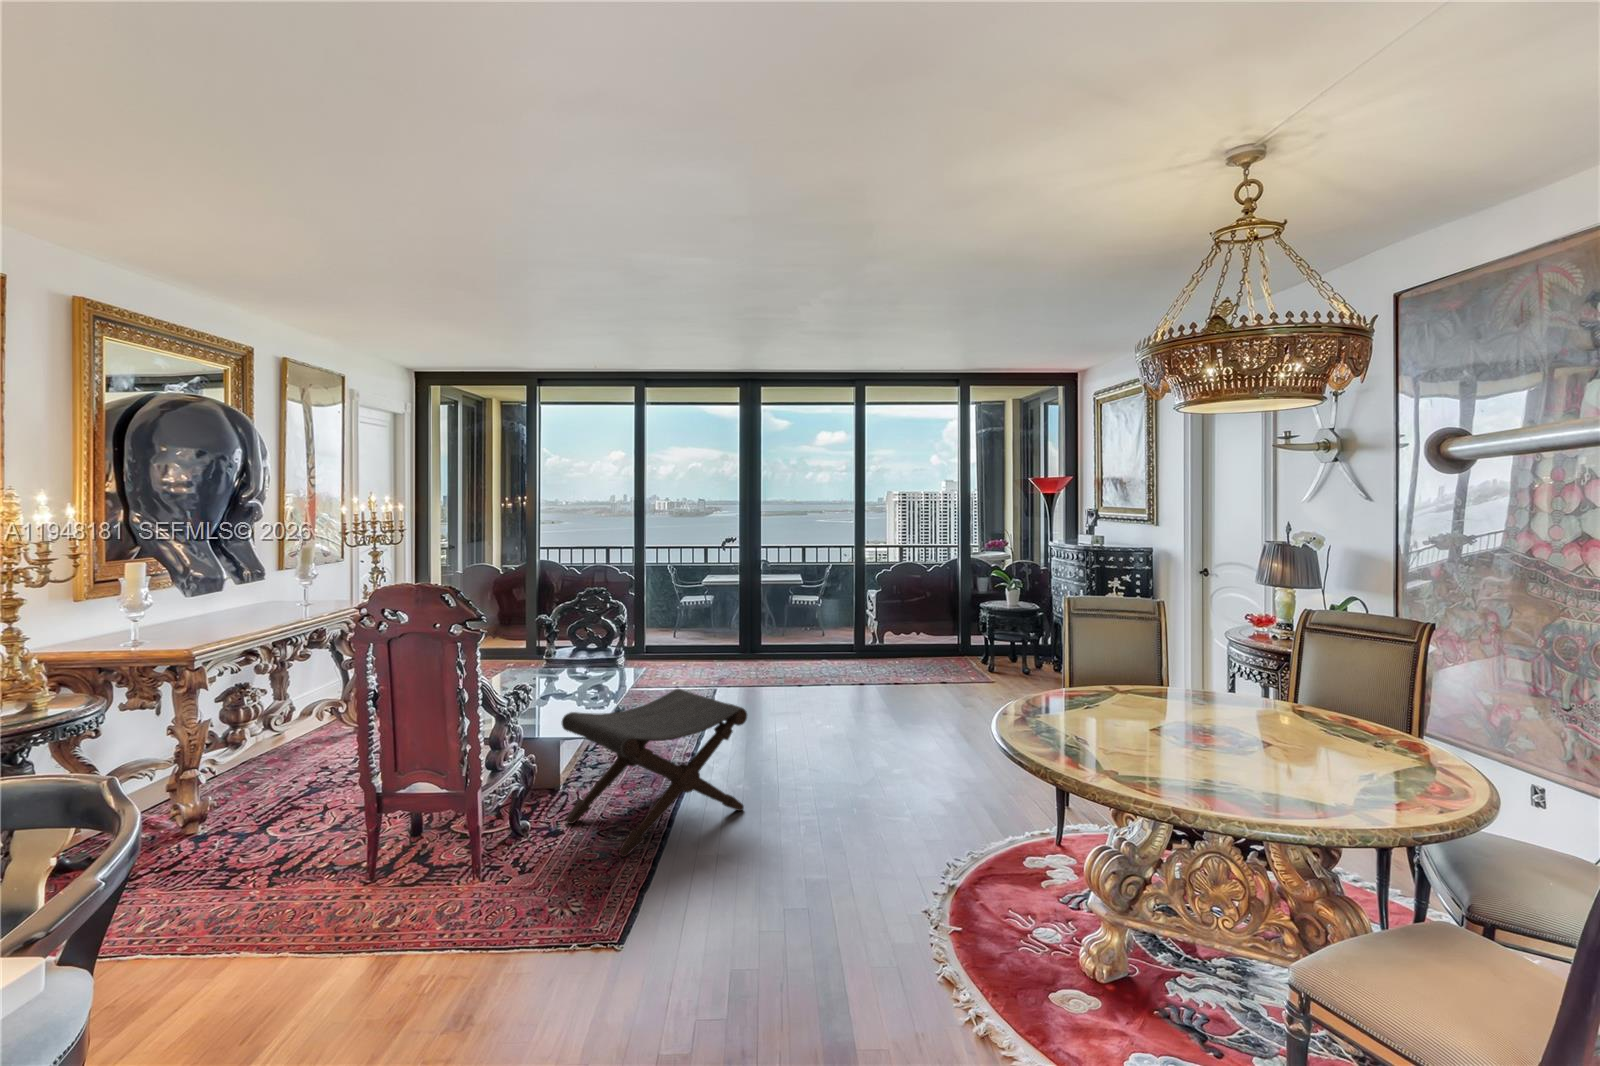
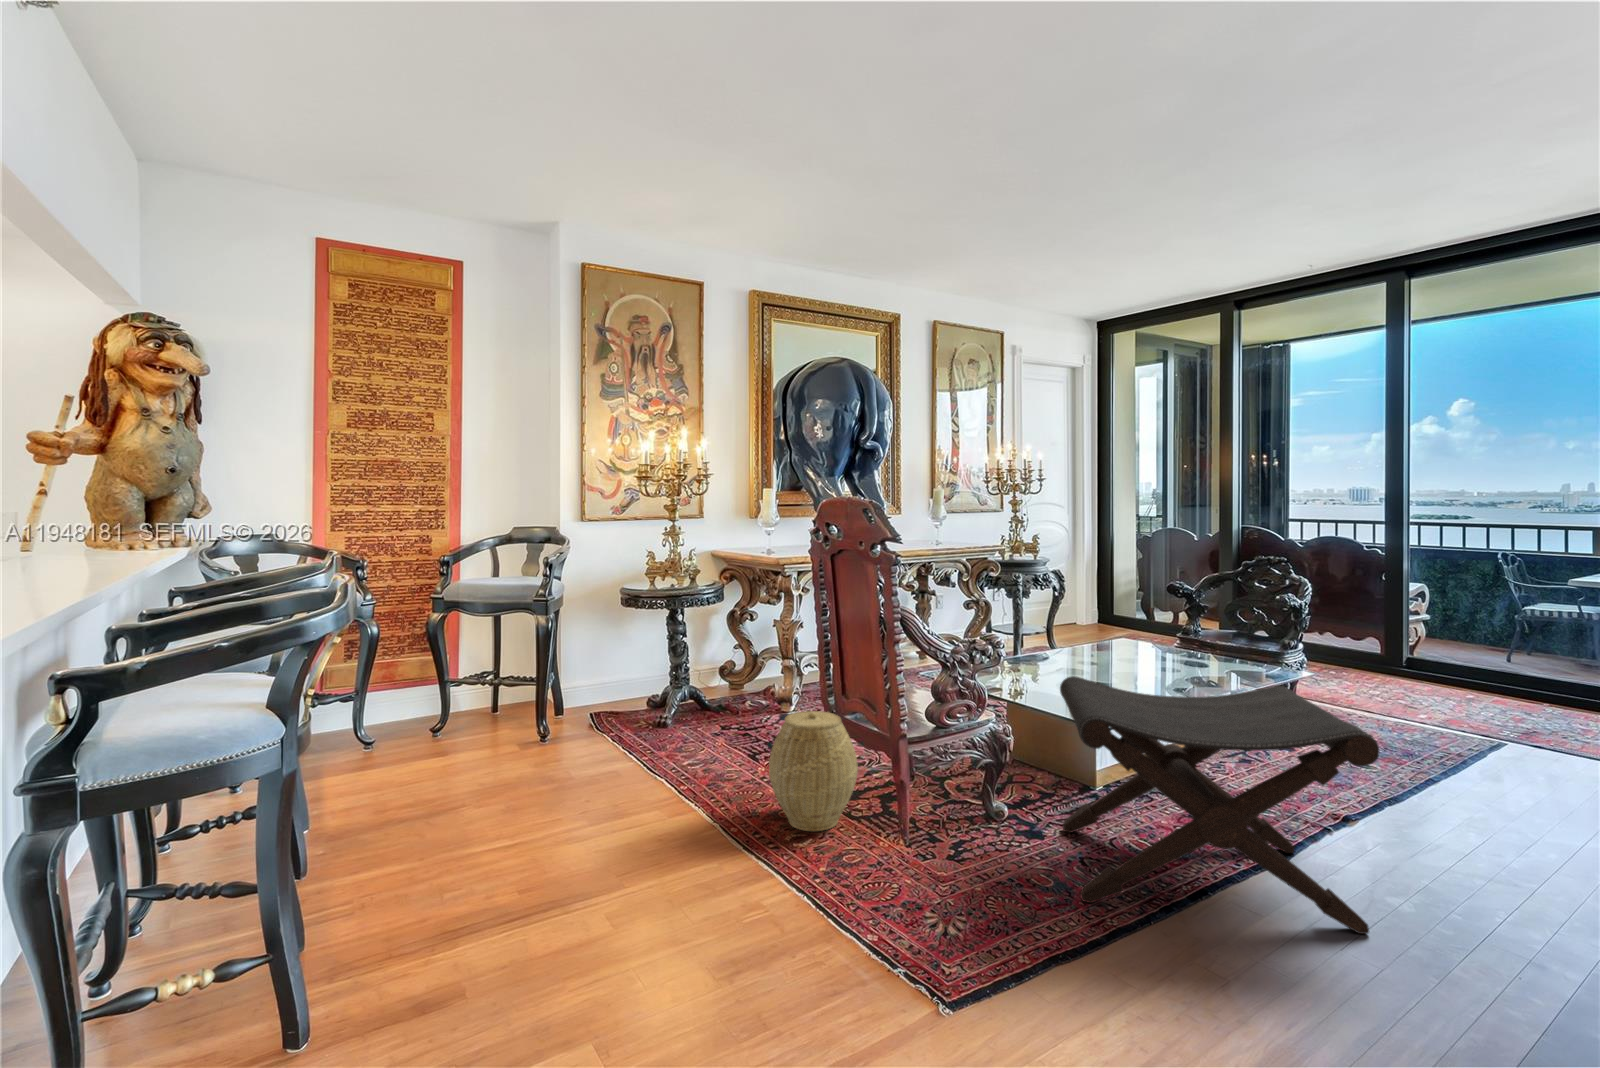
woven basket: none [329,799,423,915] -> present [769,711,858,831]

